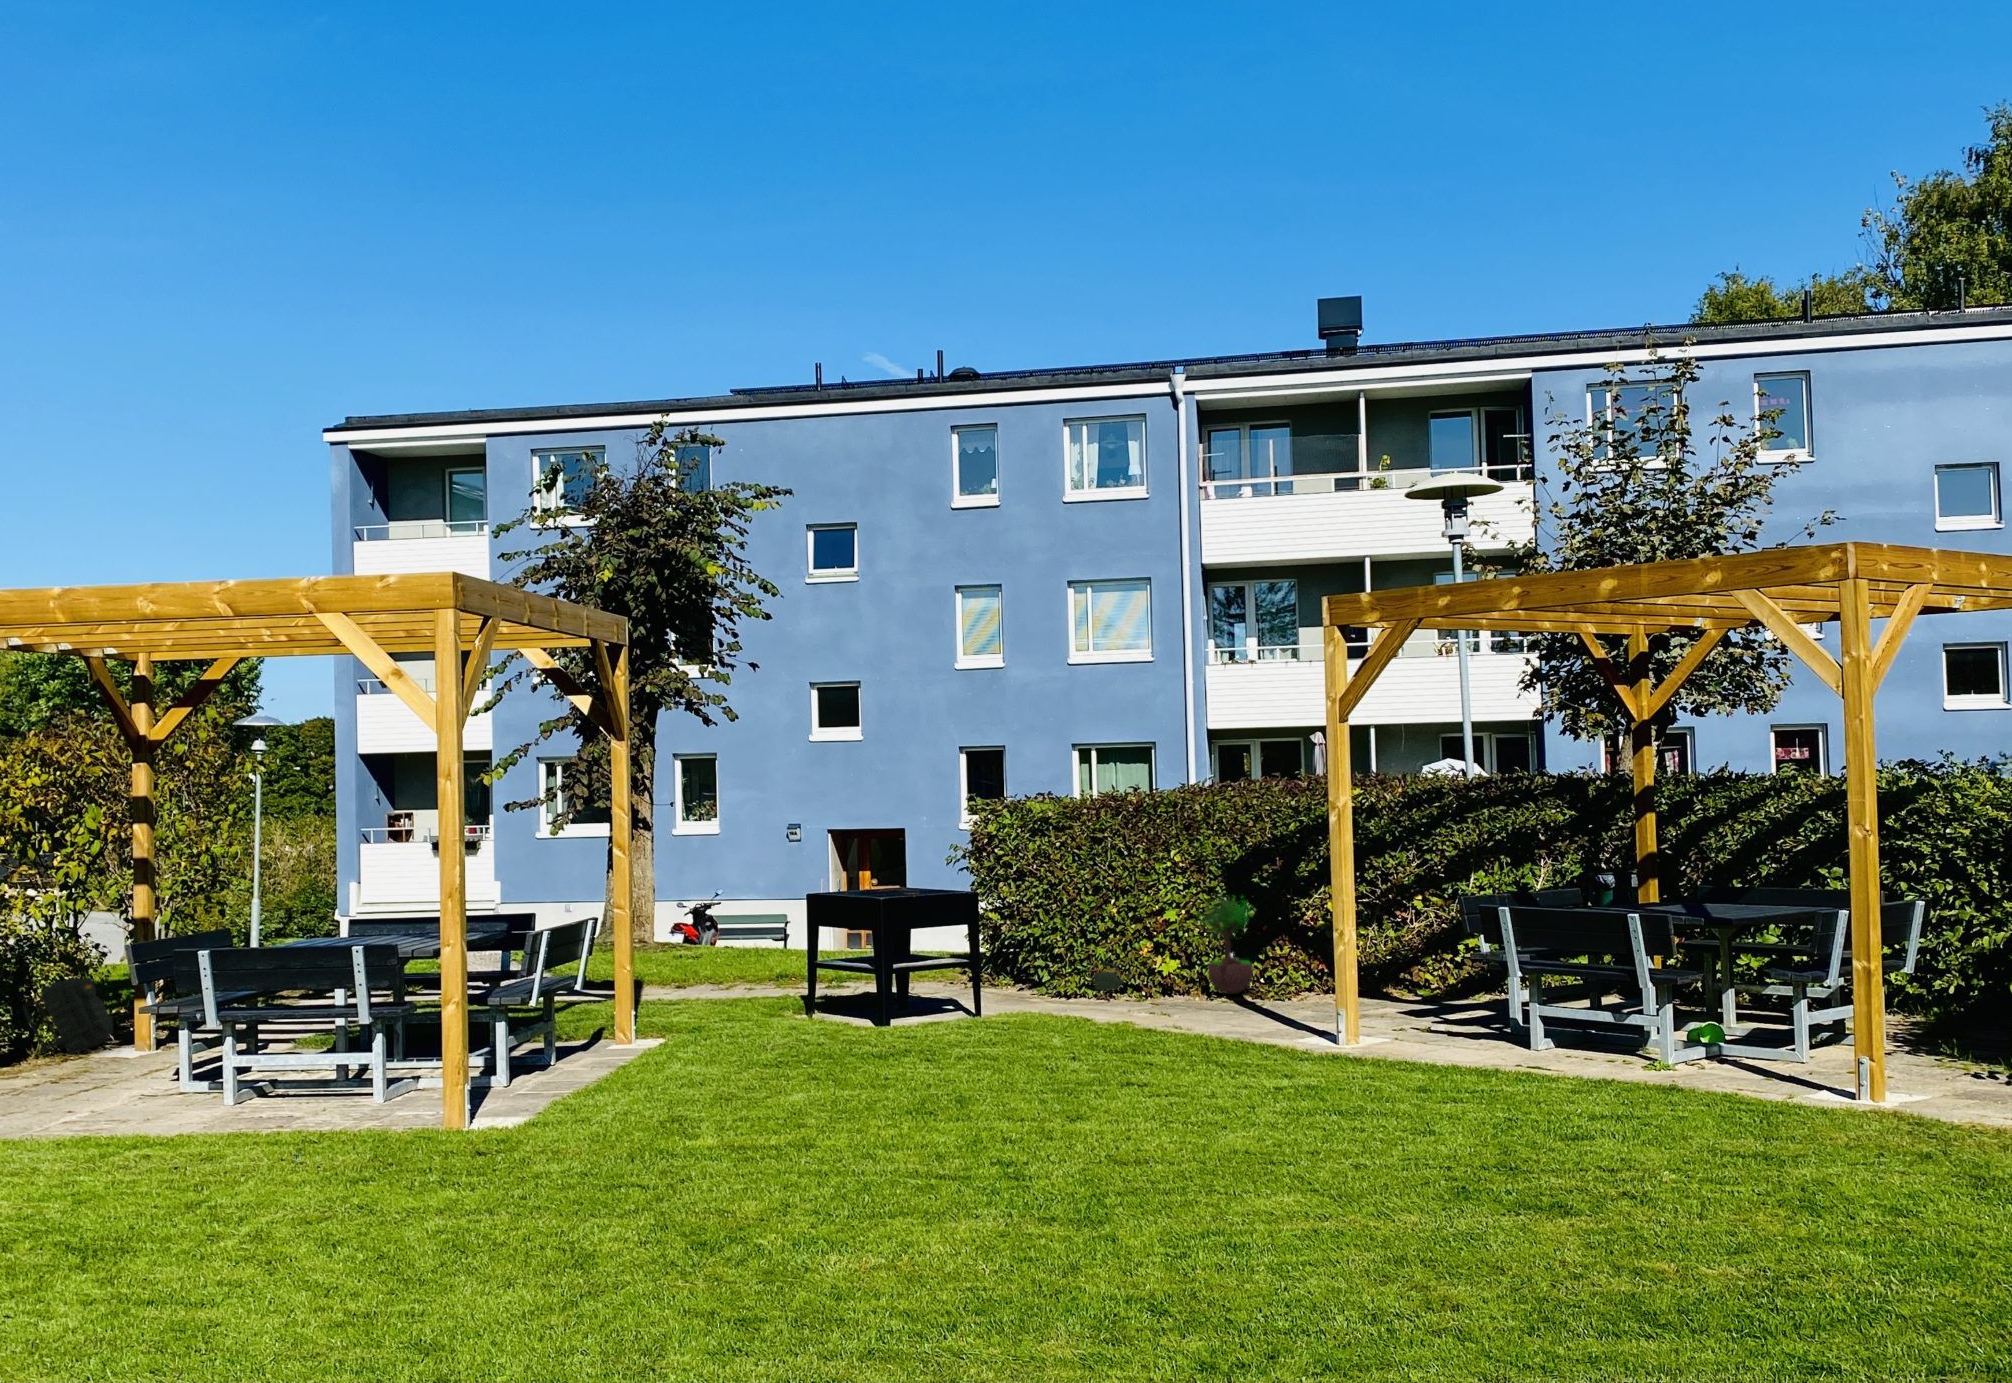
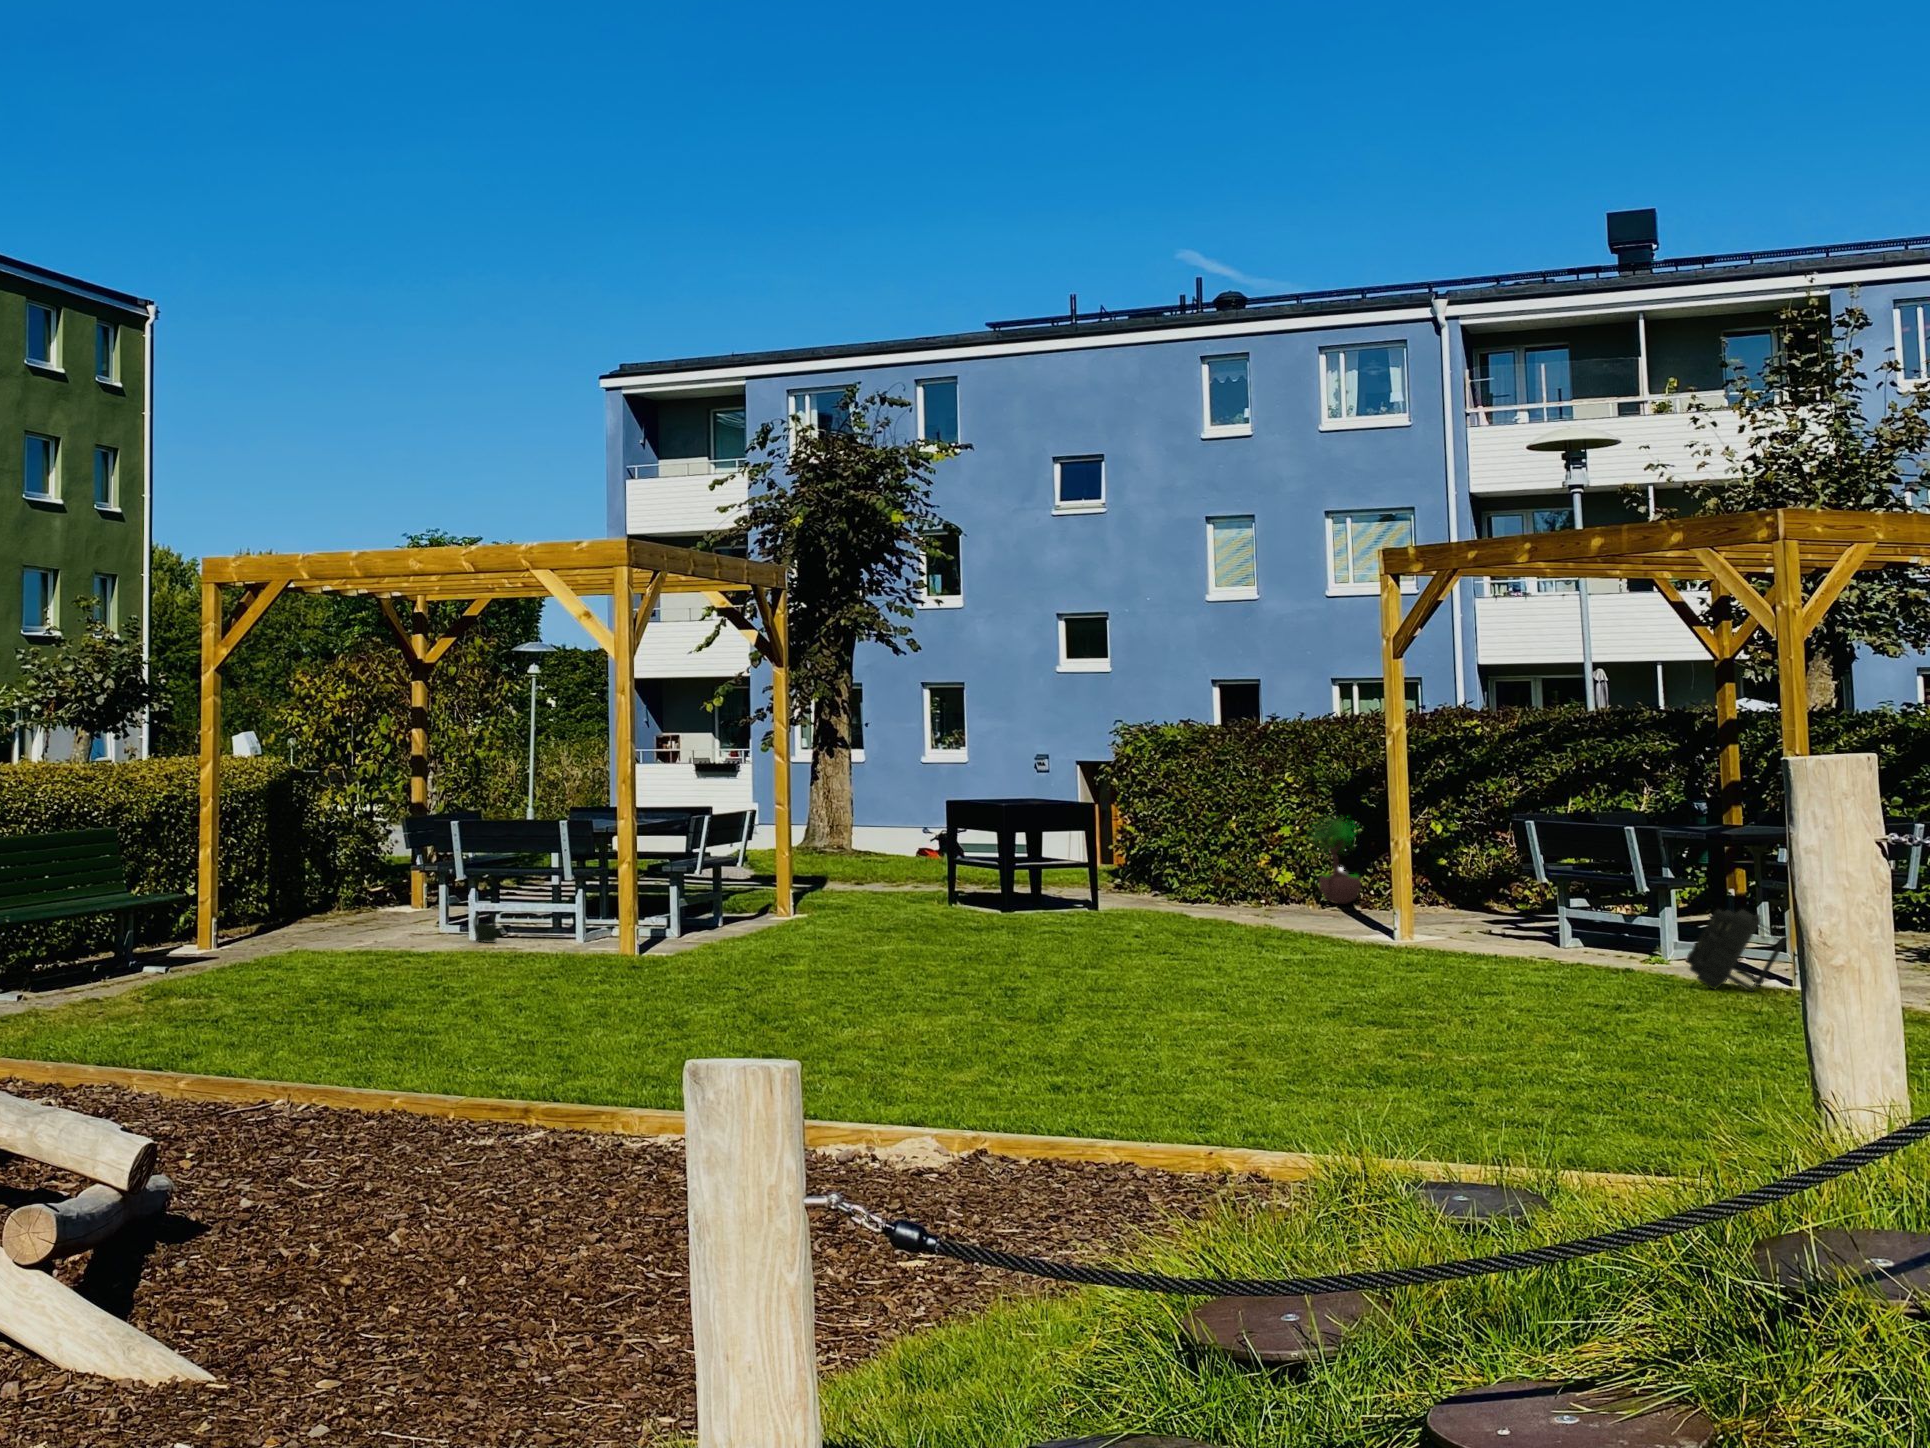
watering can: present [1089,963,1127,991] -> present [473,914,502,943]
backpack: present [23,978,113,1054] -> present [1686,909,1787,992]

